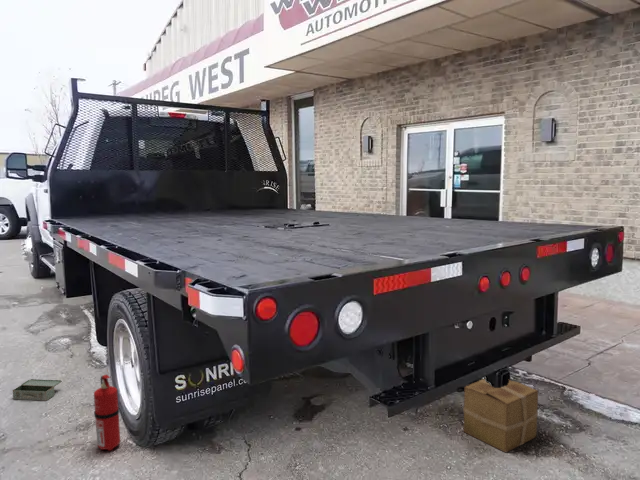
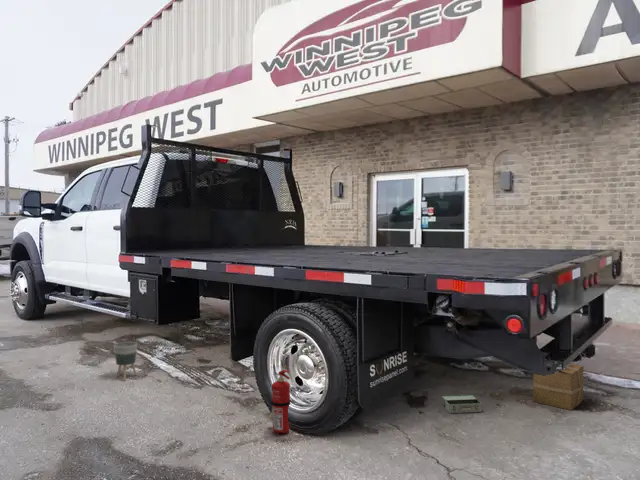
planter: none [22,317,52,359] -> present [114,342,137,380]
toolbox: present [13,379,62,401] -> present [442,395,482,413]

